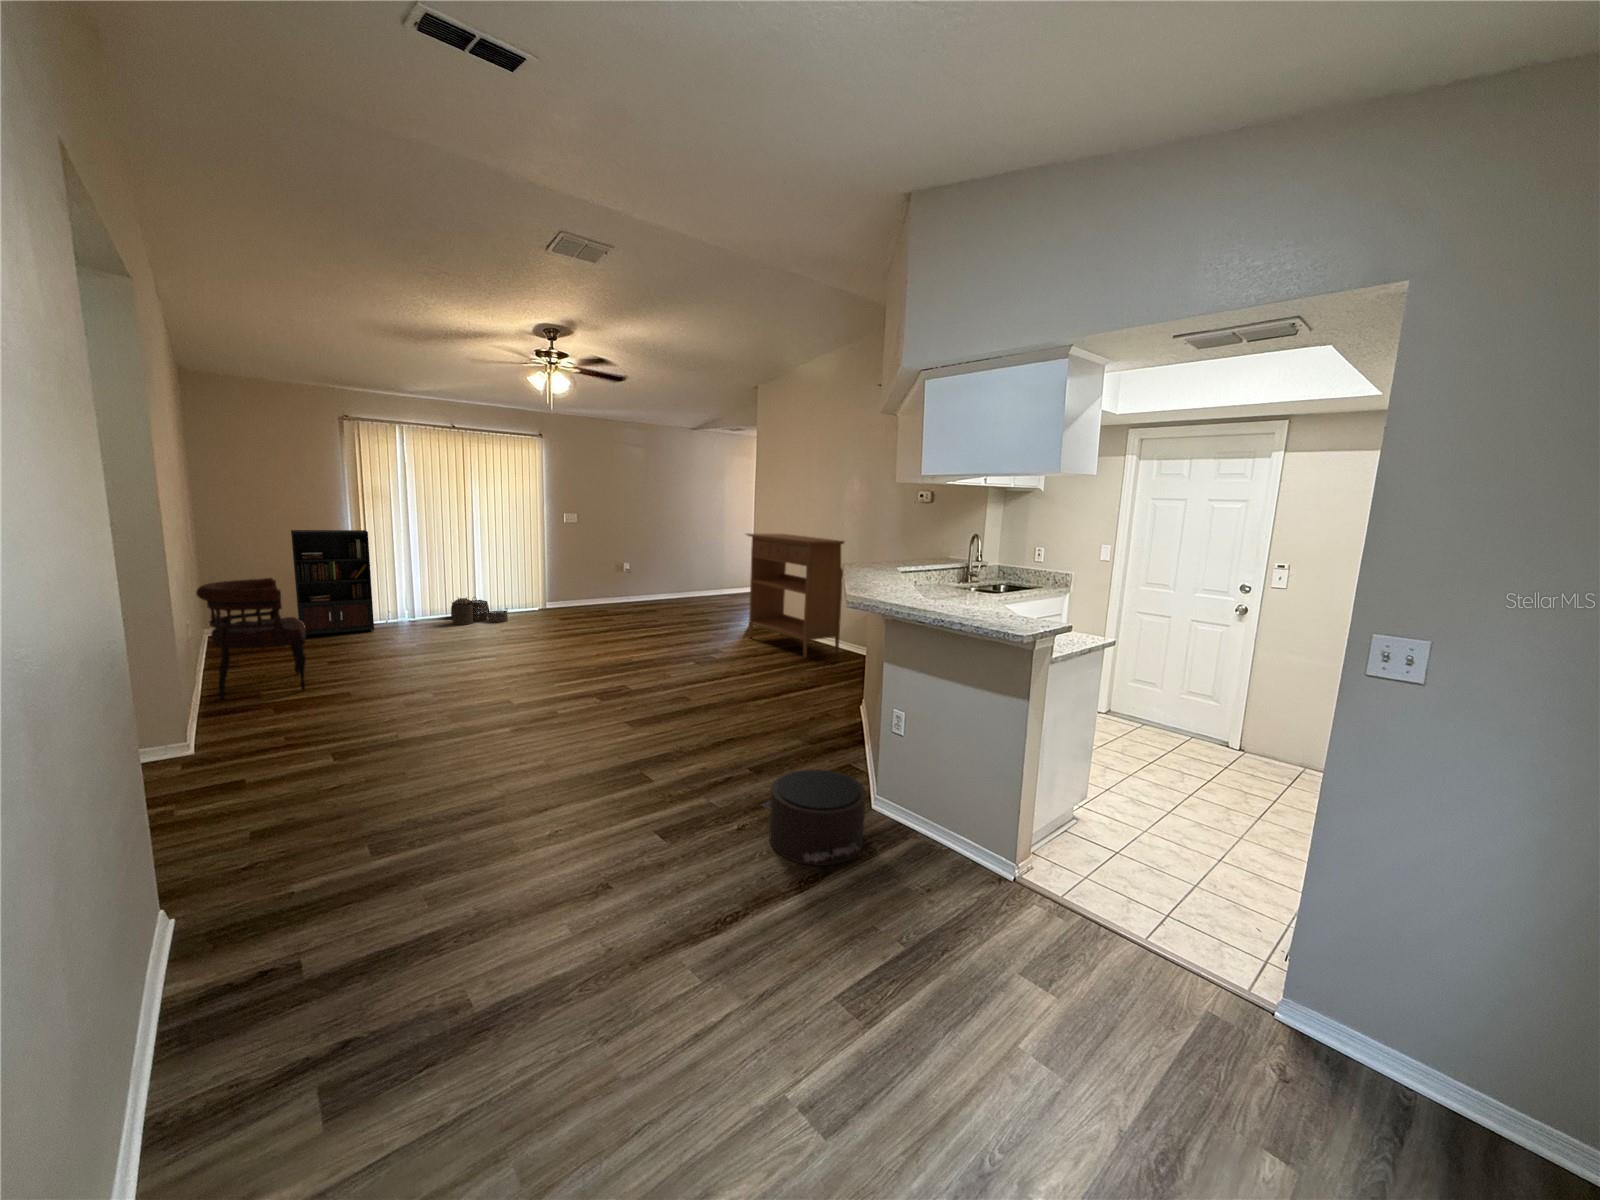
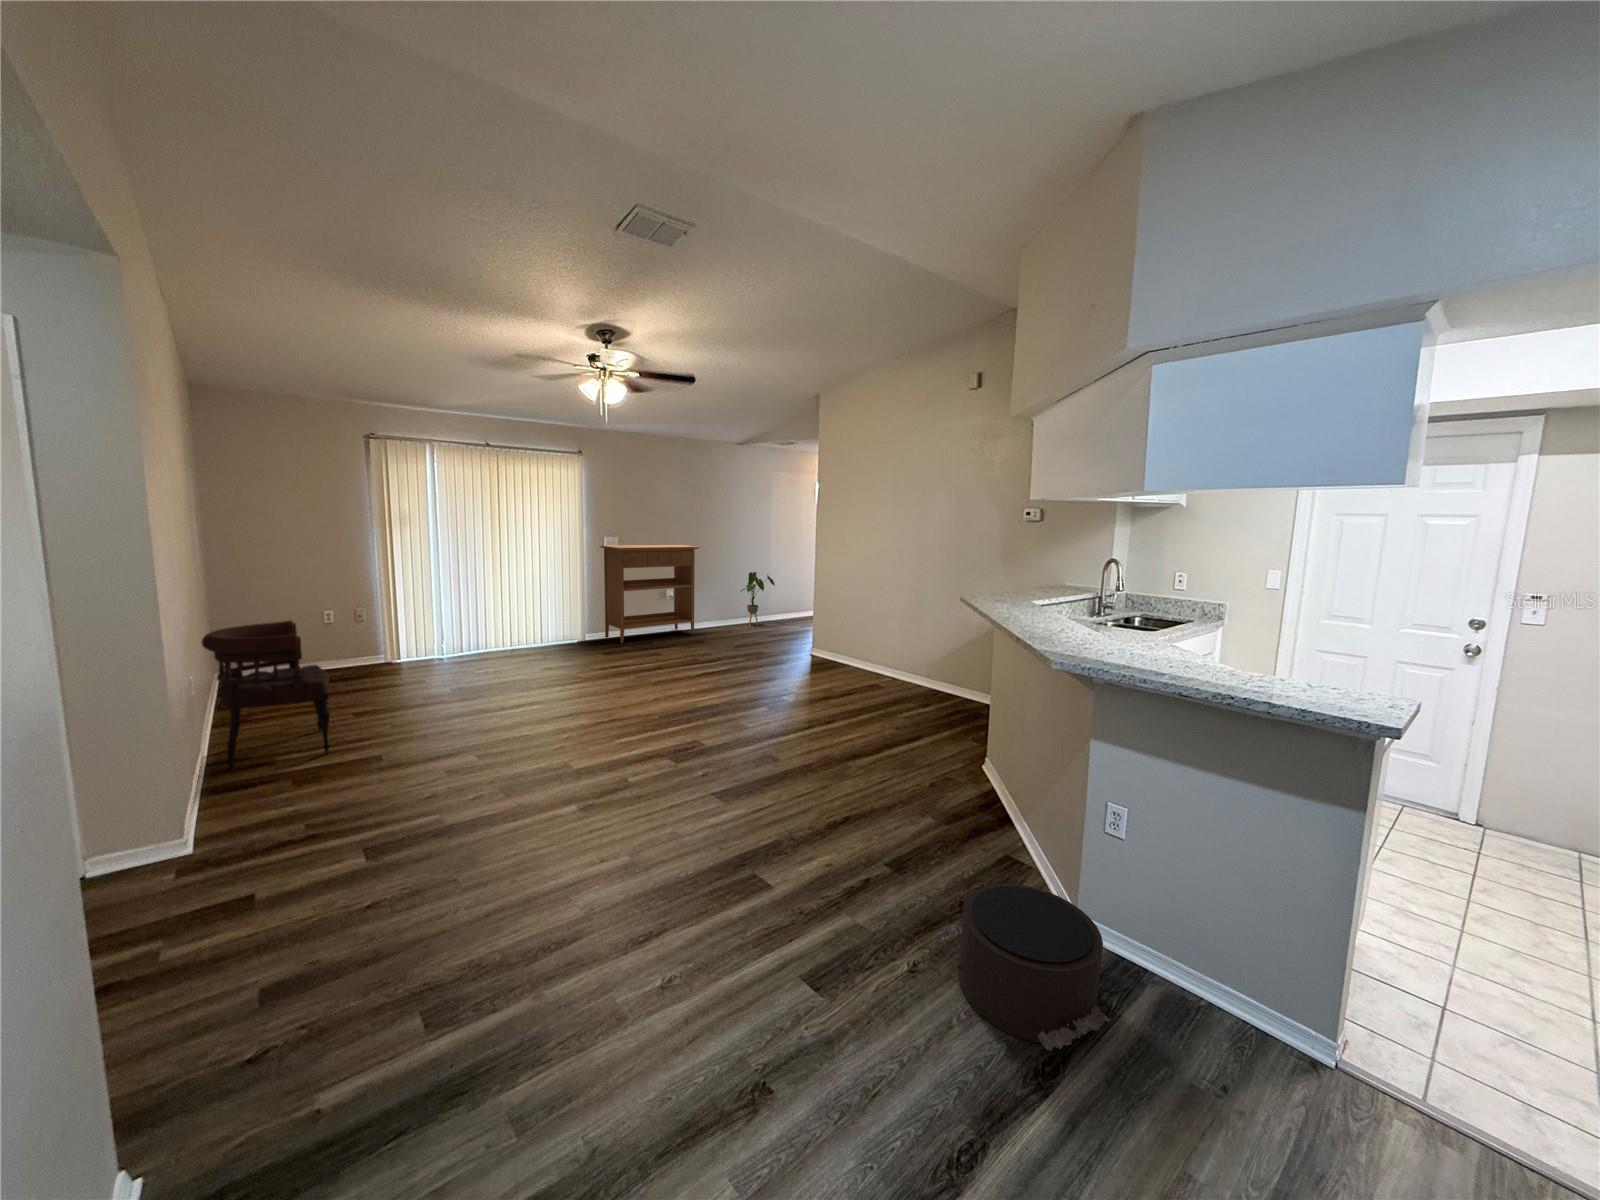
bookcase: present [291,530,388,635] -> none [315,561,419,680]
console table: present [747,534,844,658] -> present [600,545,700,643]
house plant: none [696,548,729,600] -> present [741,572,775,626]
woven basket: present [451,597,508,625] -> none [487,630,548,662]

